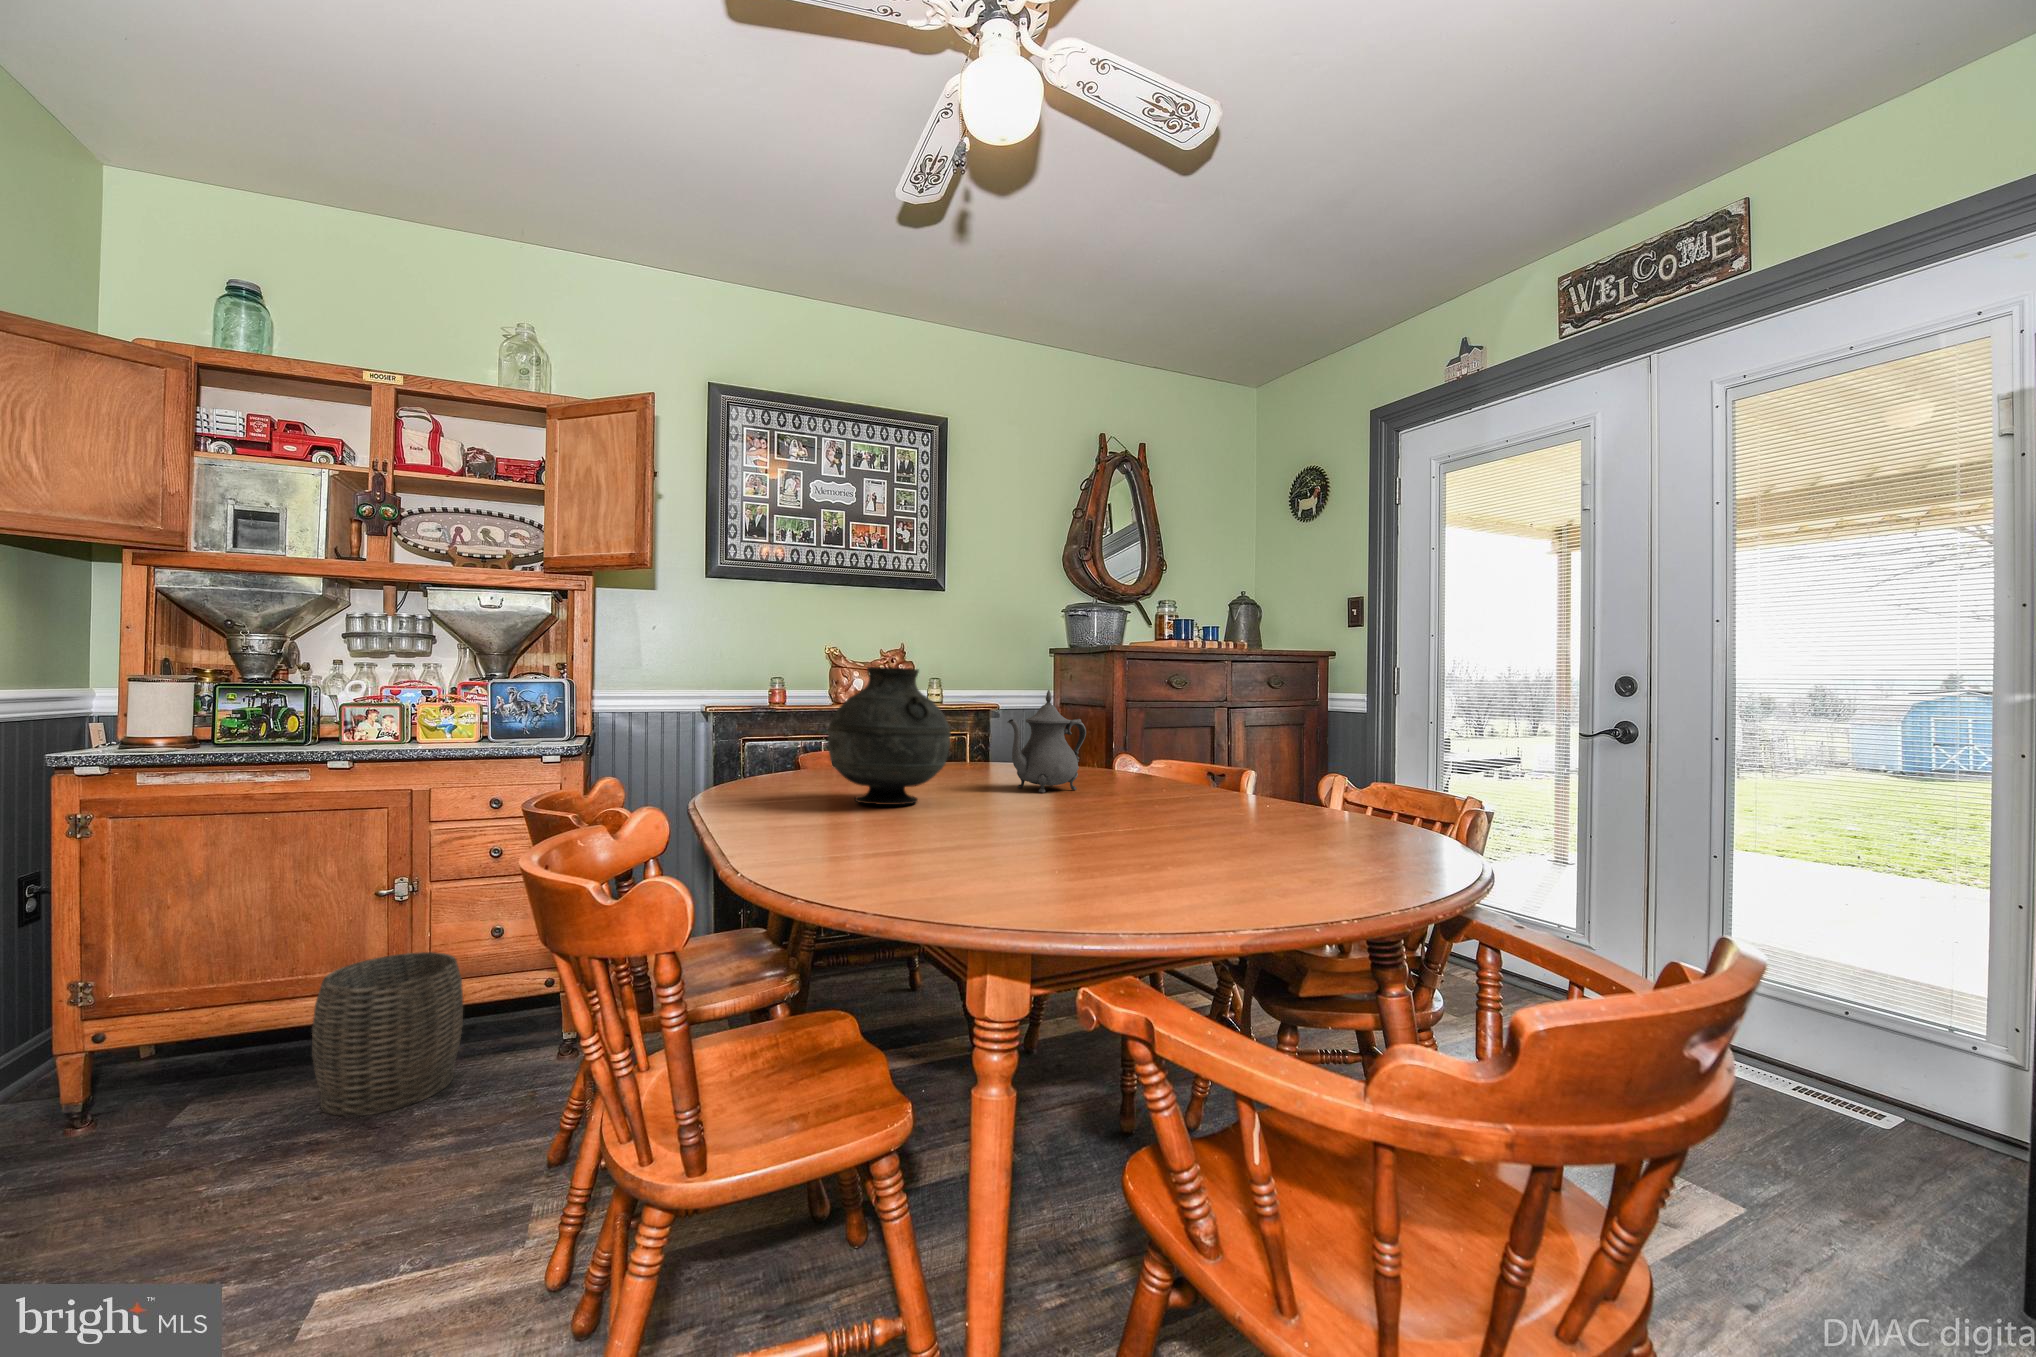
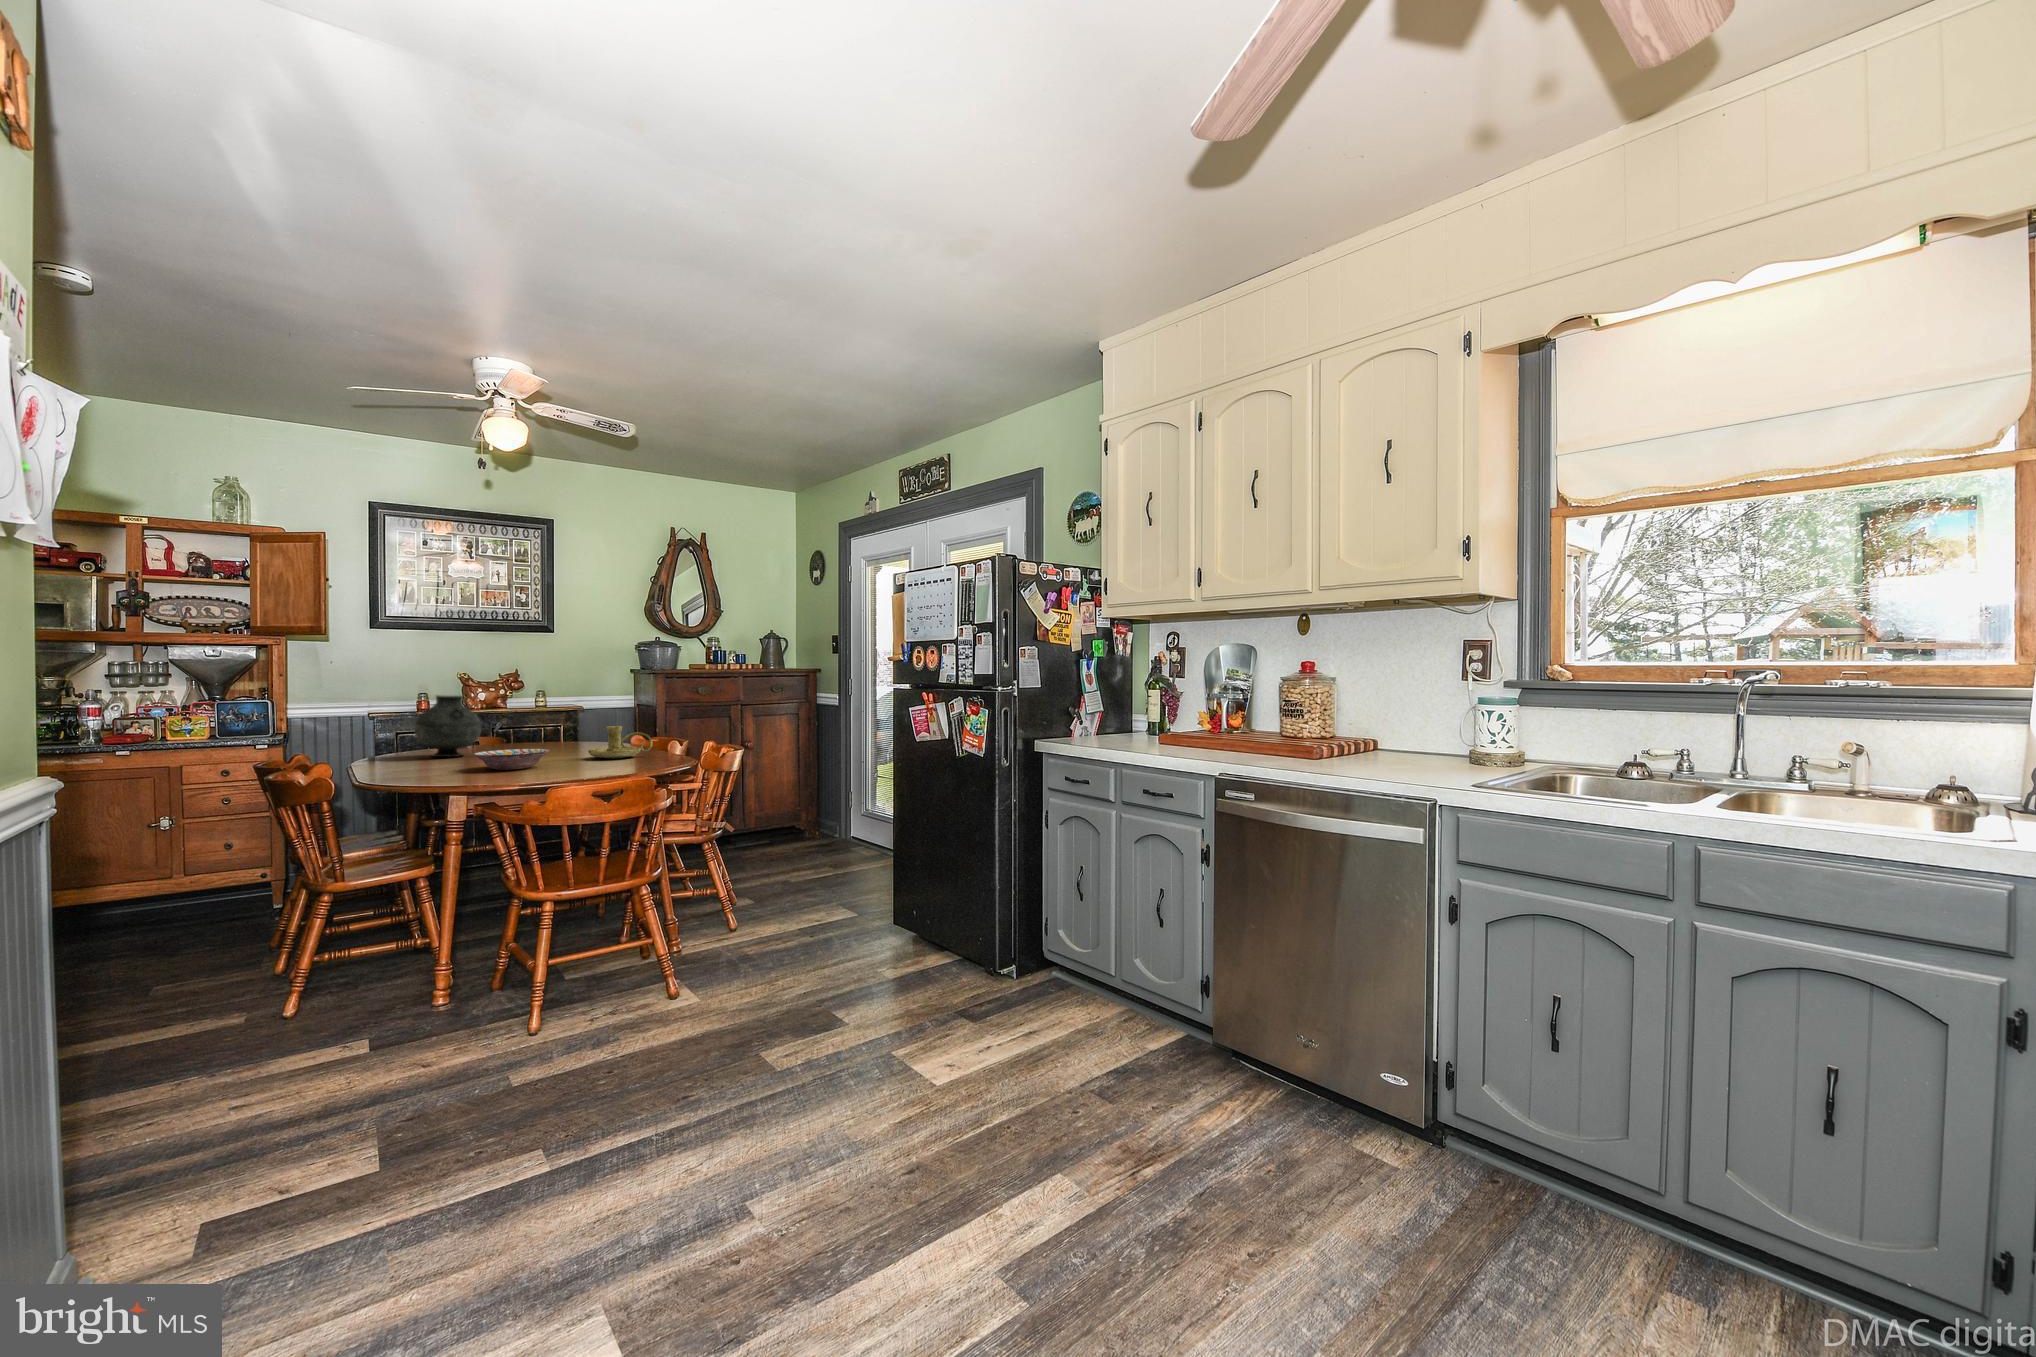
teapot: present [1008,690,1086,792] -> none [521,702,571,751]
candle holder: none [1224,748,1361,831] -> present [588,726,653,759]
decorative bowl: none [1039,806,1227,875] -> present [474,749,549,770]
woven basket: present [312,952,463,1117] -> none [118,856,210,935]

